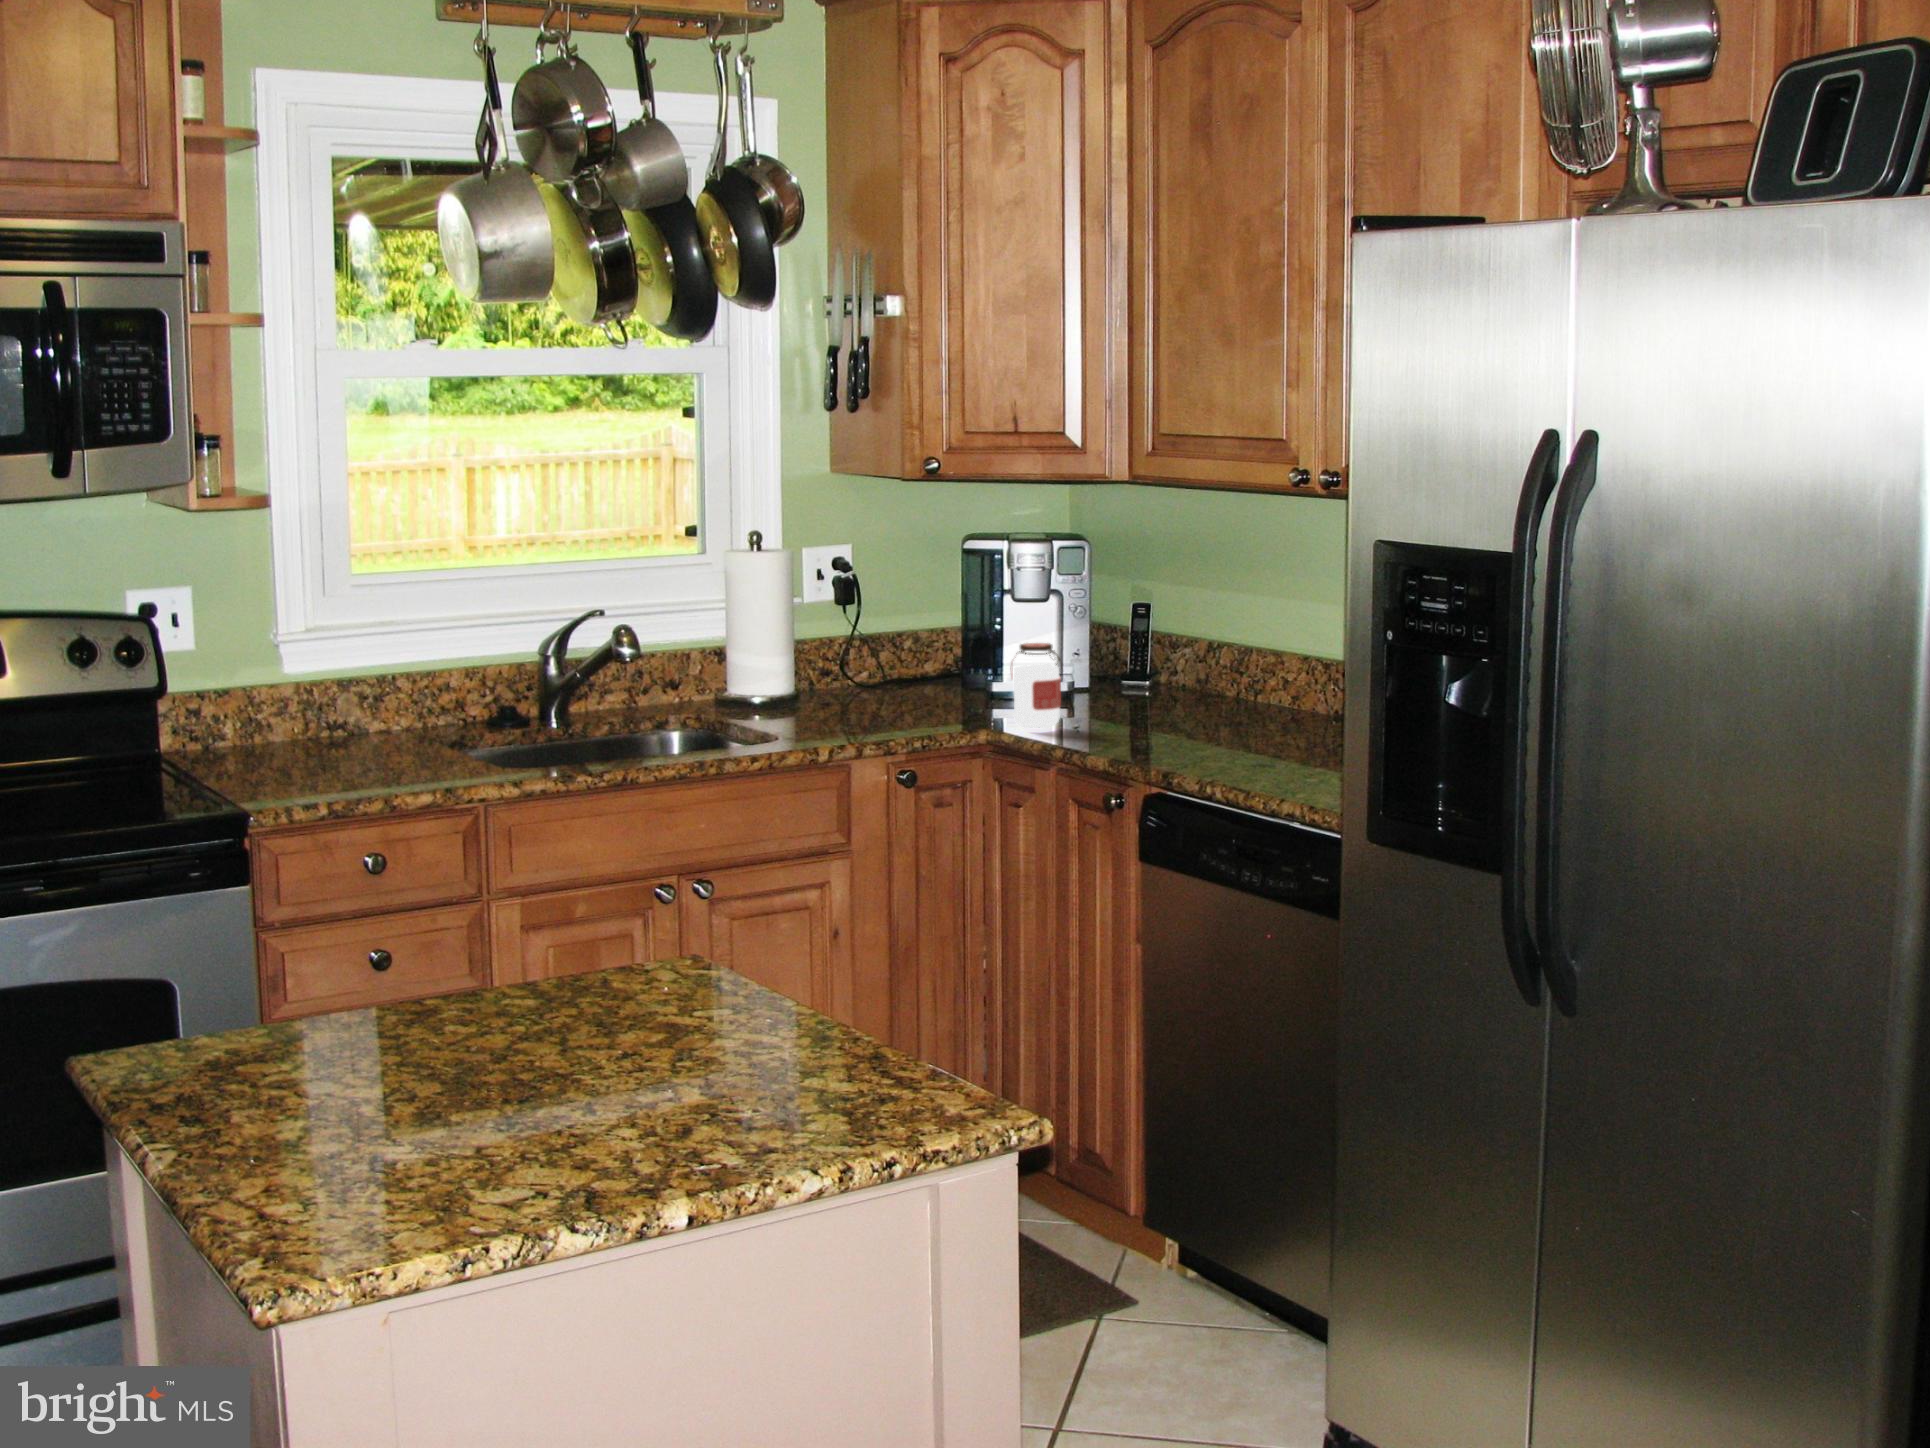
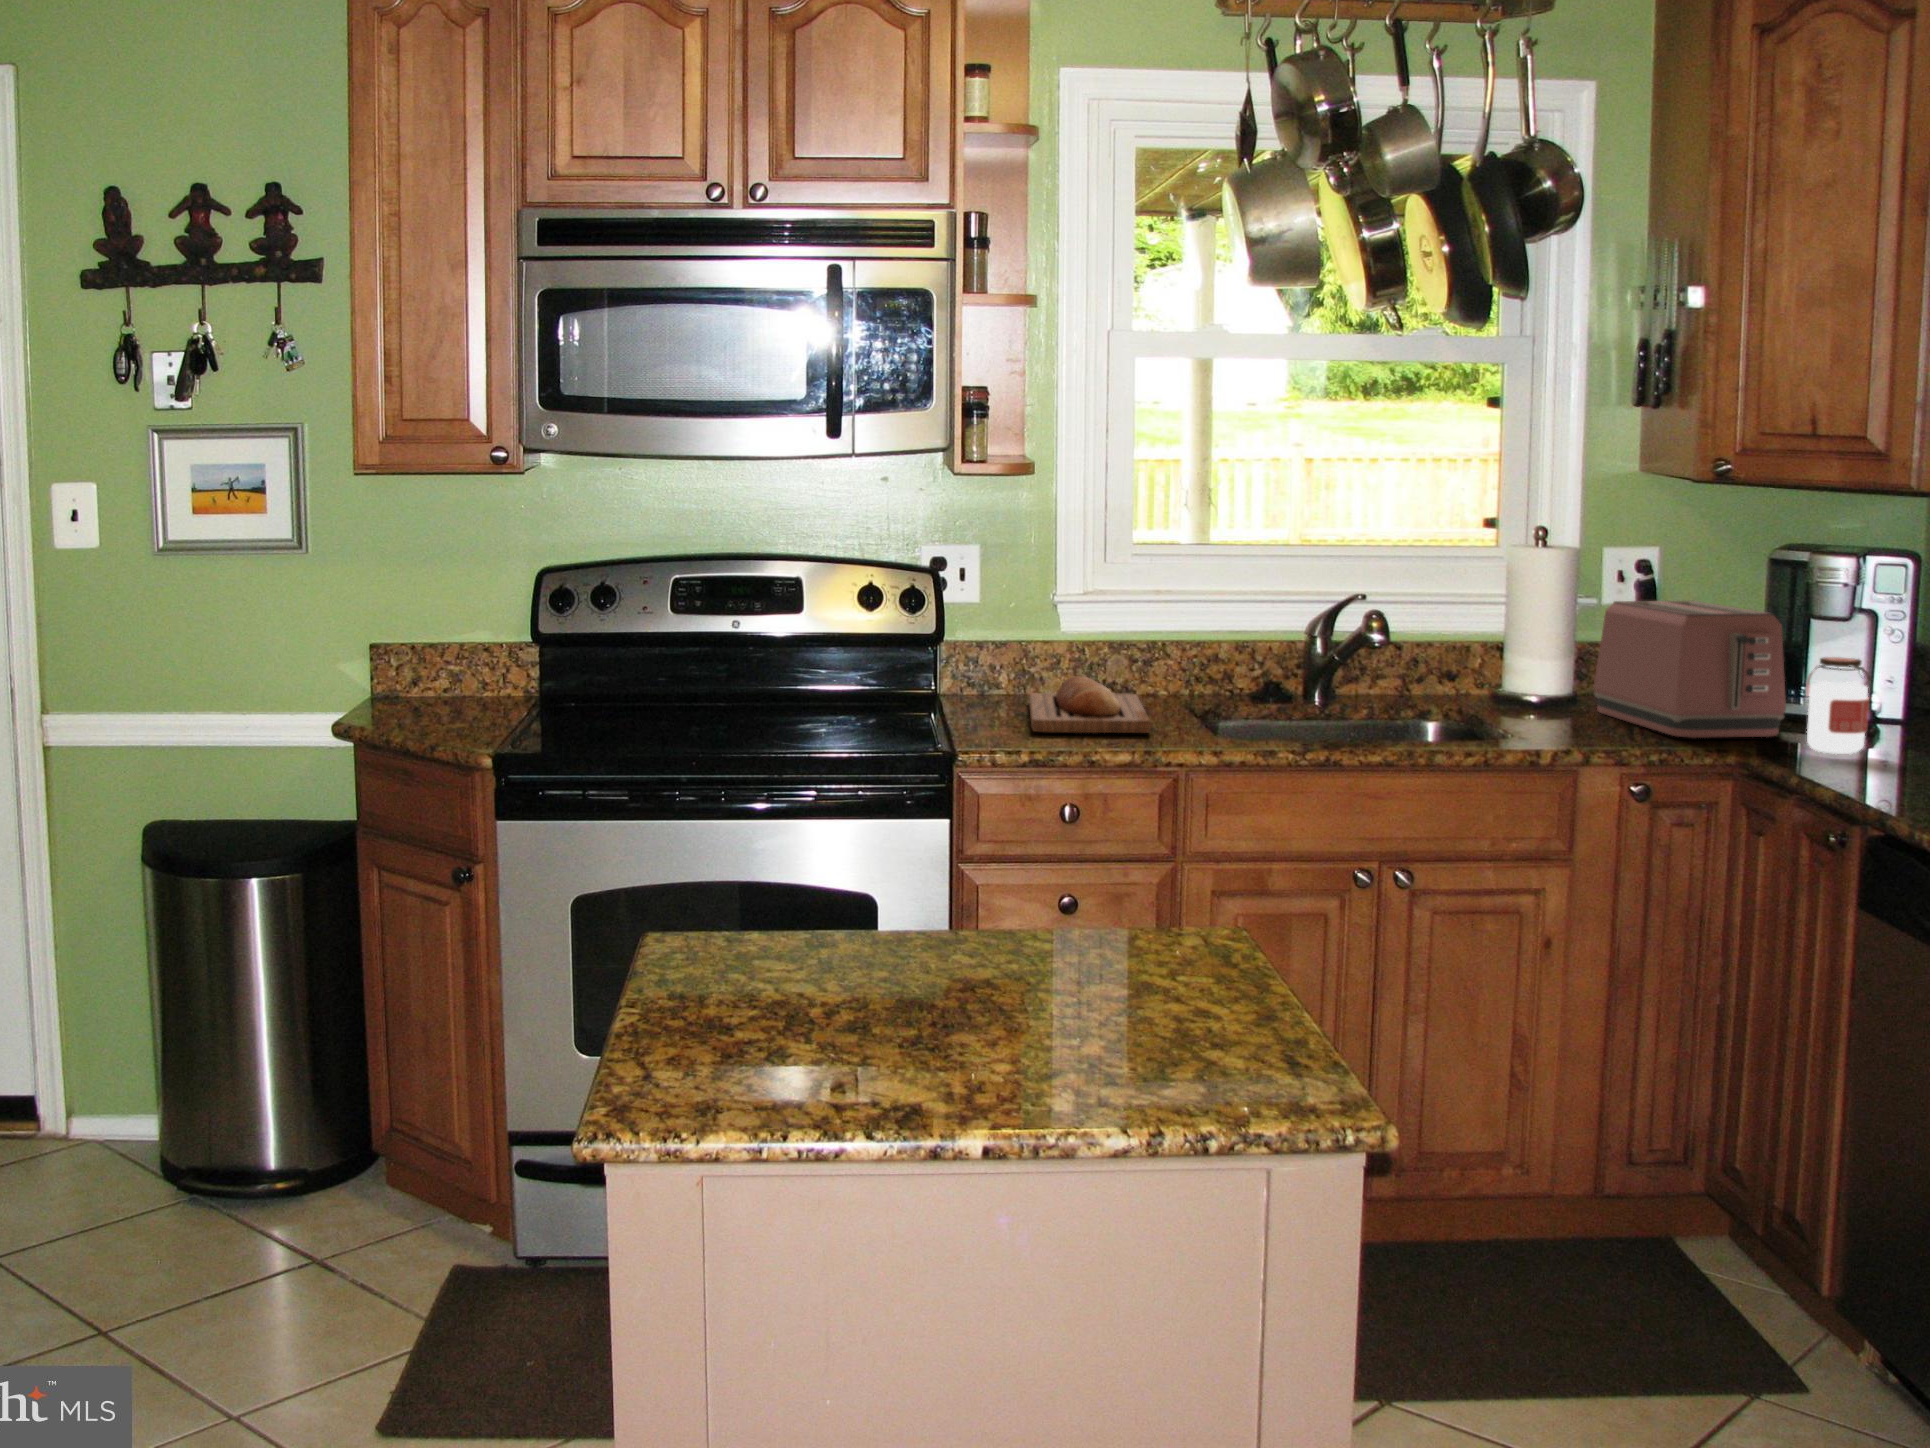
toaster: none [815,596,991,726] -> present [1594,601,1786,738]
bread loaf: none [264,719,436,782] -> present [1029,676,1151,733]

